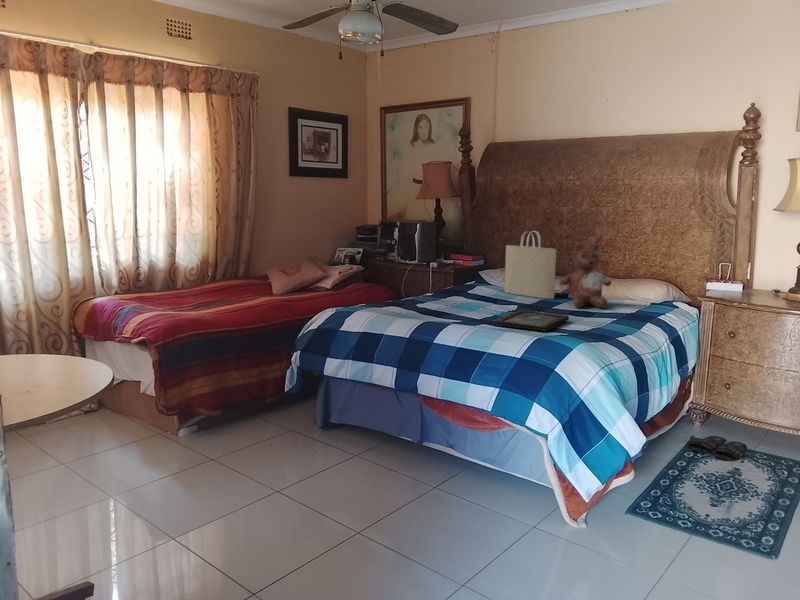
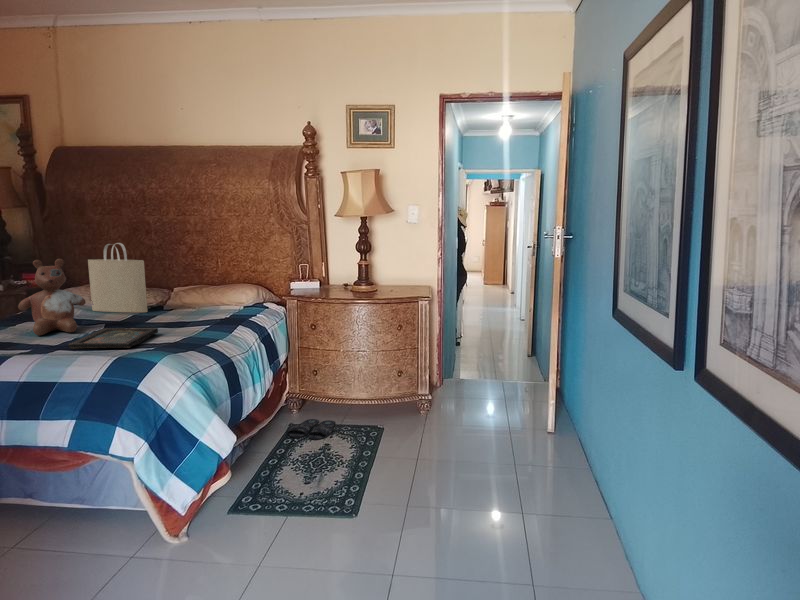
stuffed bear: present [560,244,611,308] -> present [18,259,86,336]

